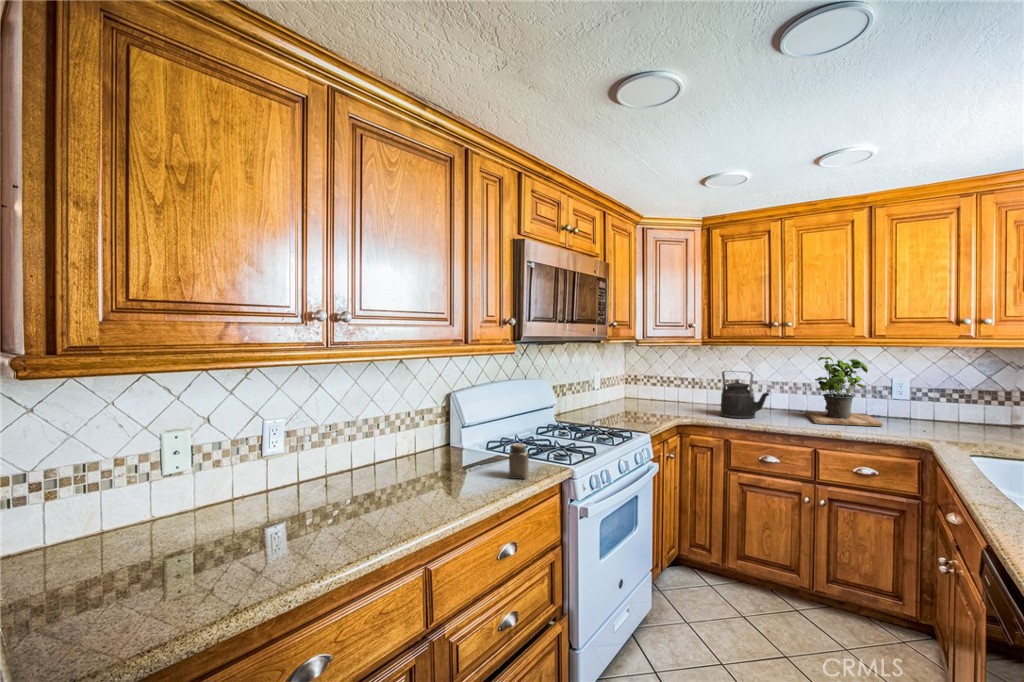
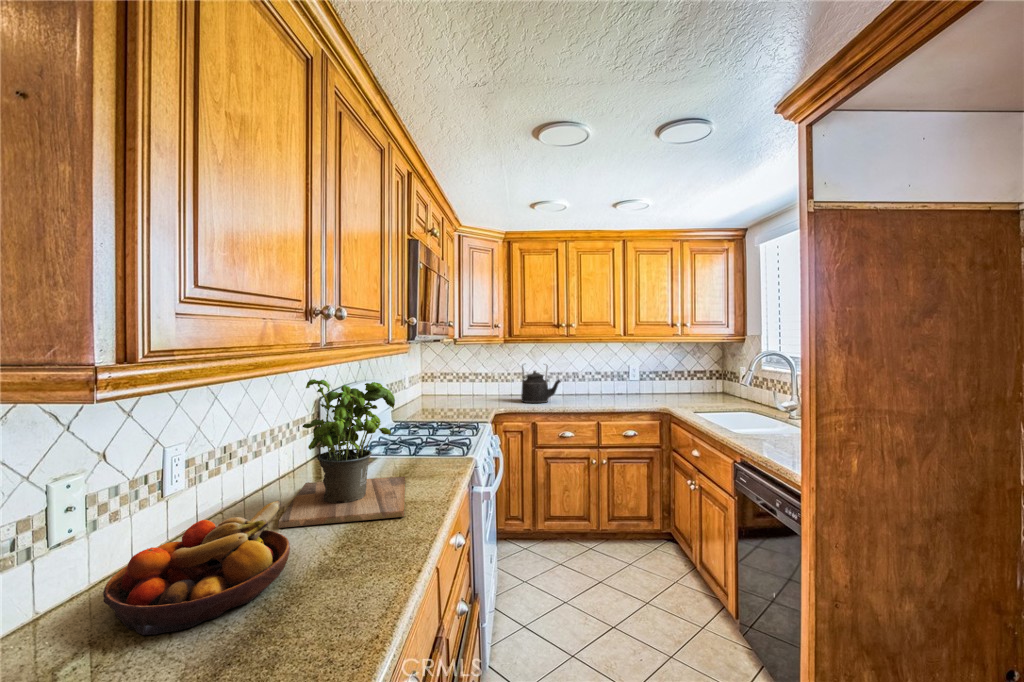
potted plant: present [805,357,883,426] -> present [278,379,405,528]
salt shaker: present [509,443,529,479] -> none [413,434,434,473]
fruit bowl: none [230,483,351,554] -> present [103,501,290,635]

